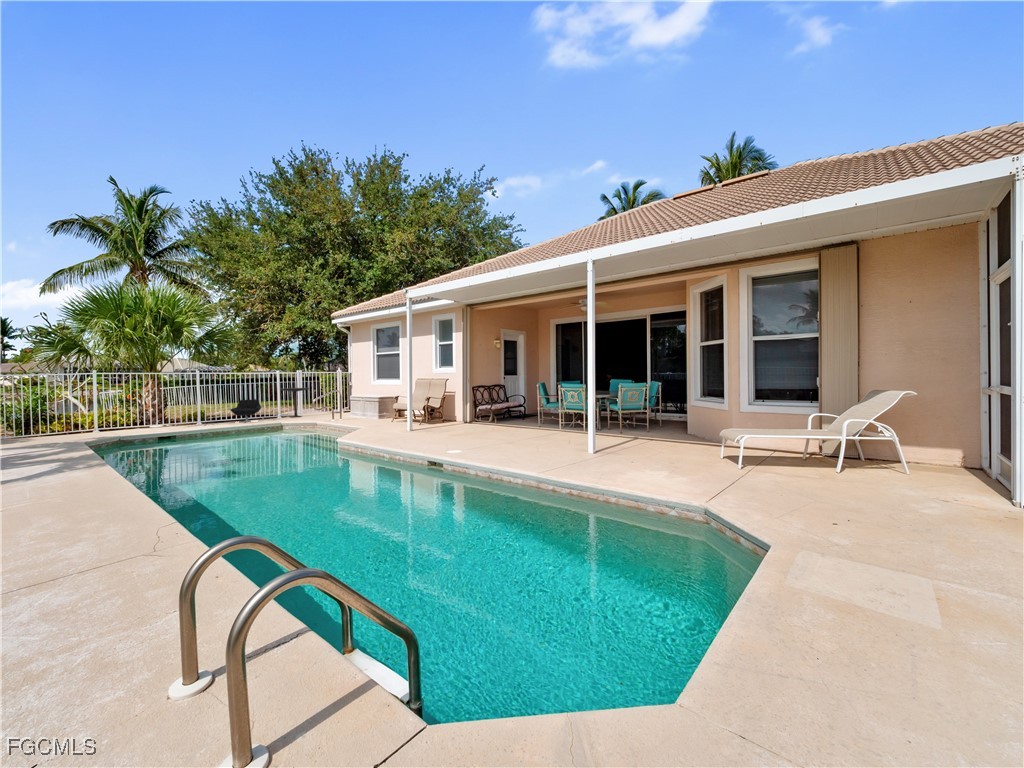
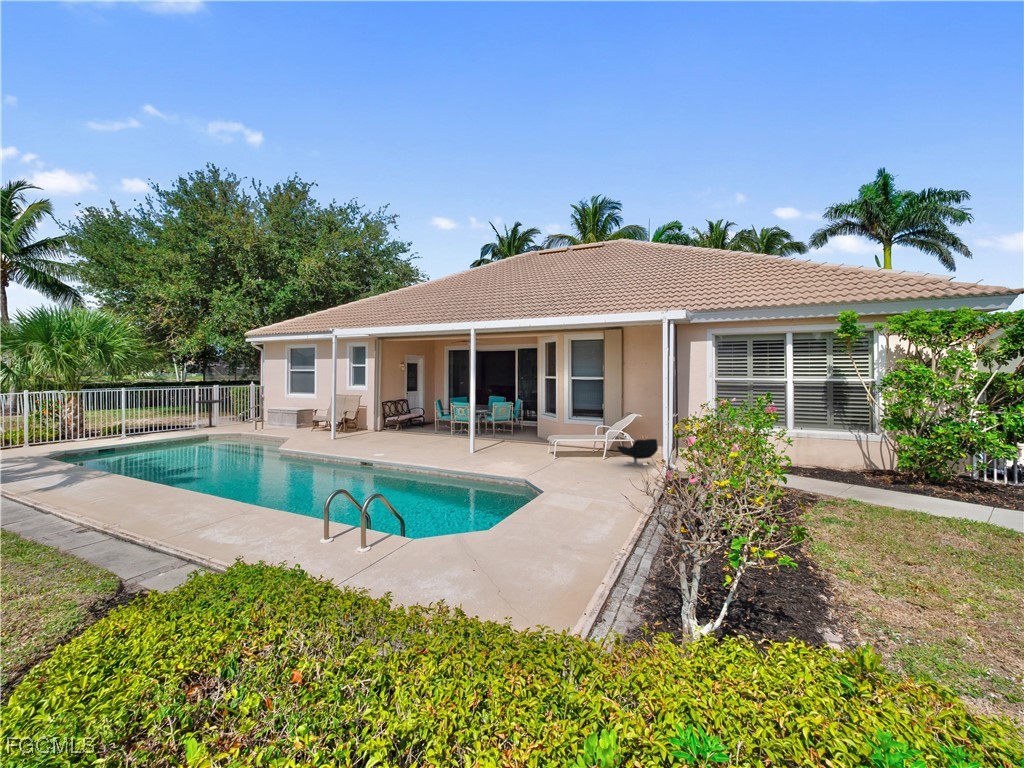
lounge chair: present [230,399,261,423] -> present [617,439,658,467]

